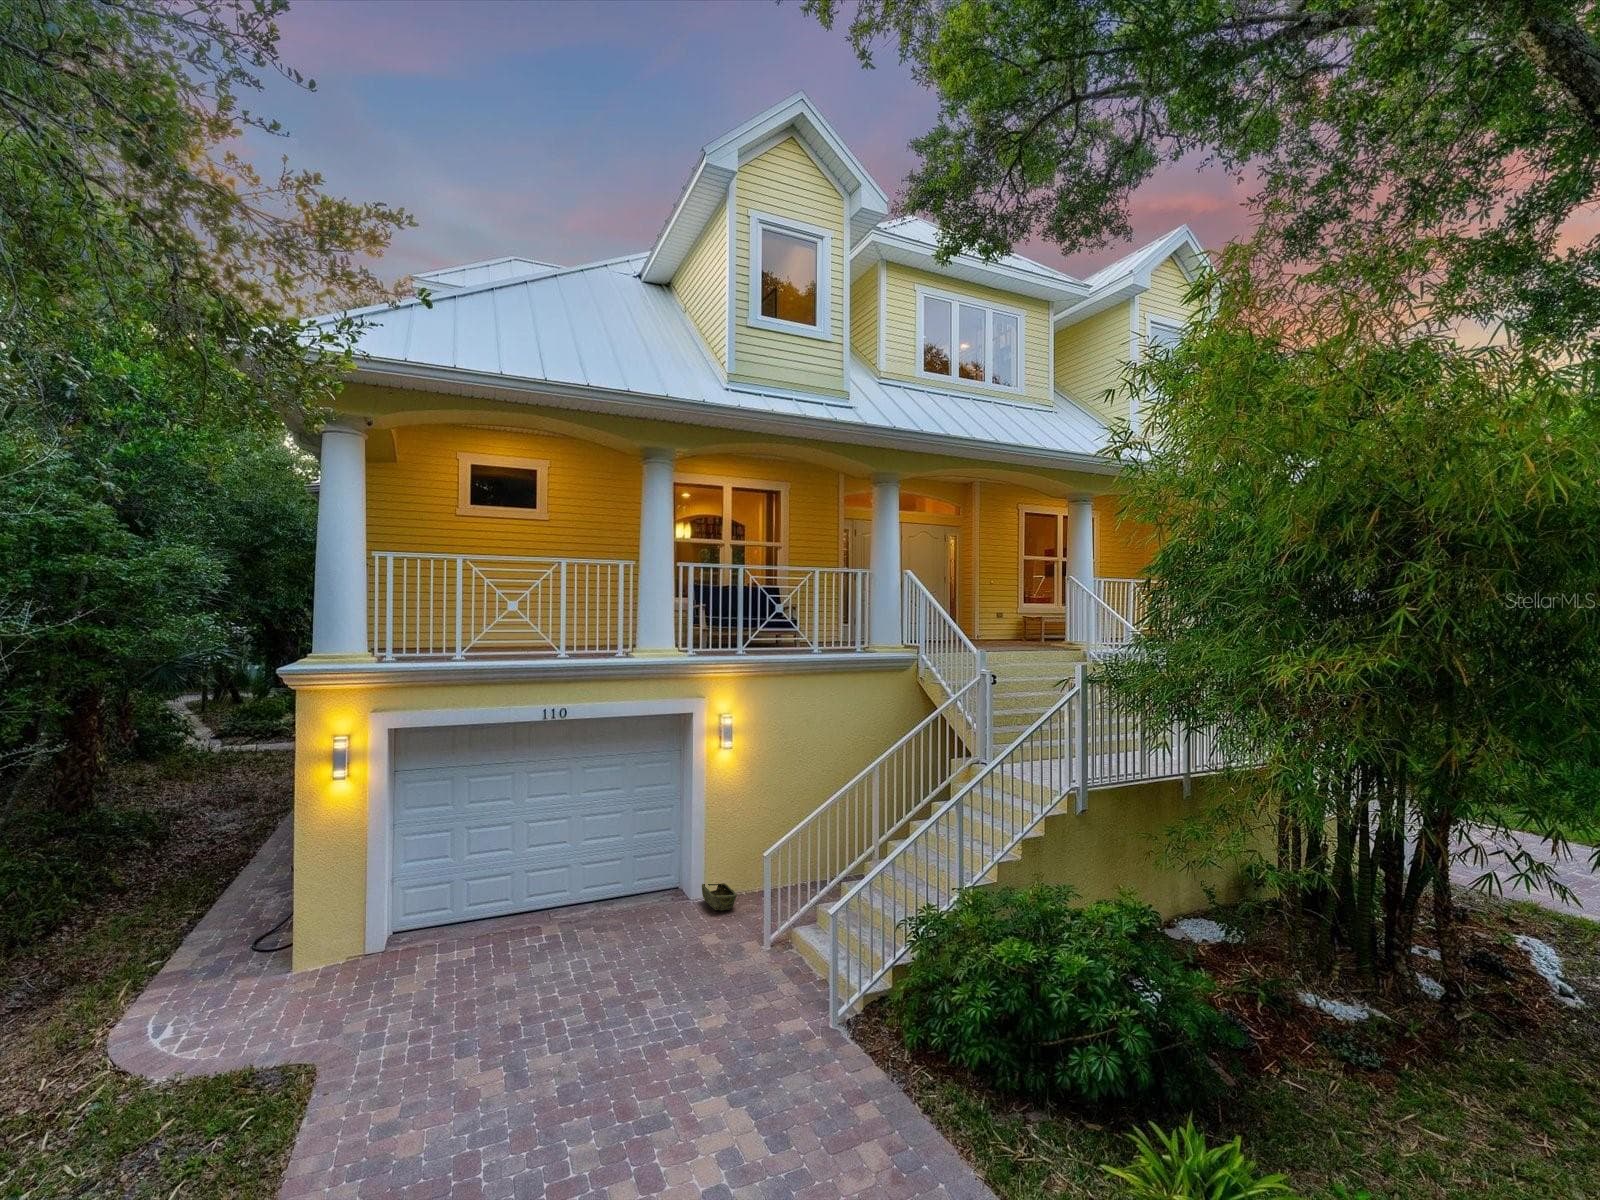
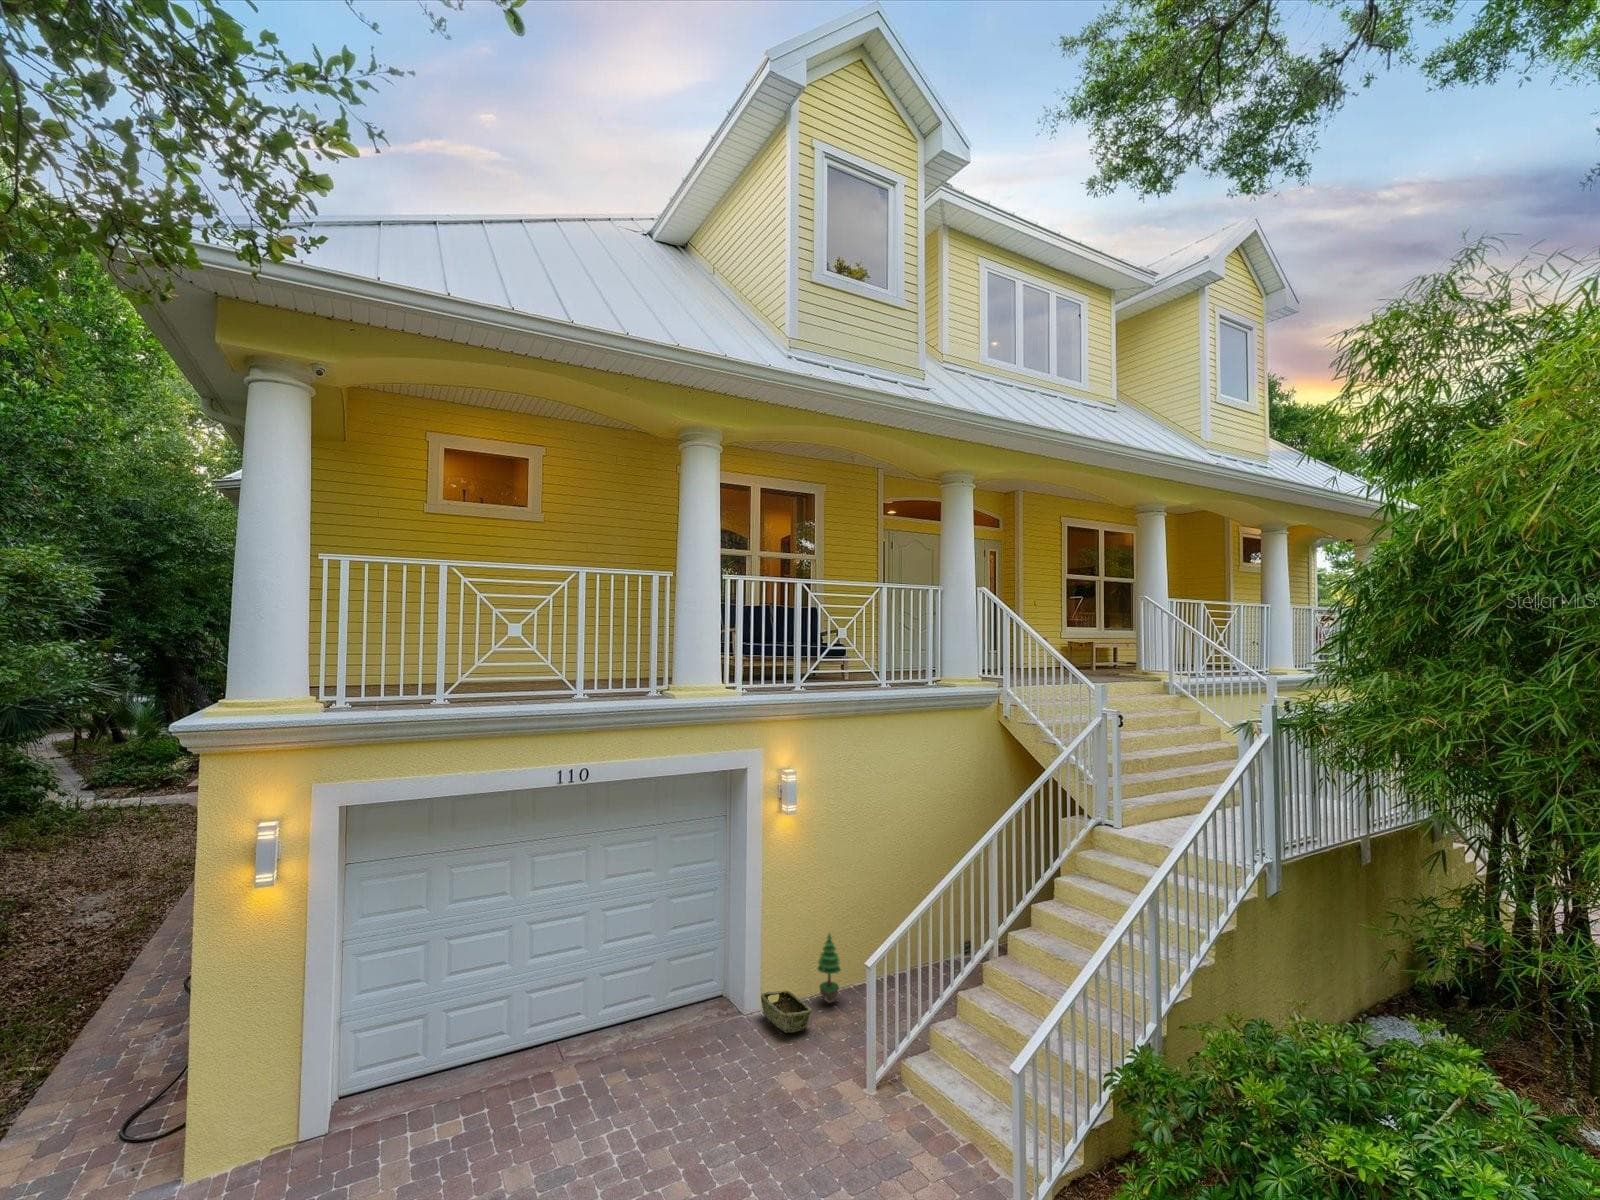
potted tree: none [747,840,767,895] -> present [817,934,841,1003]

